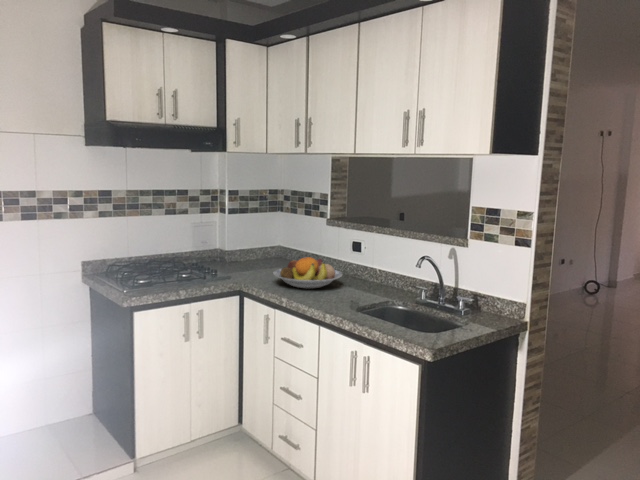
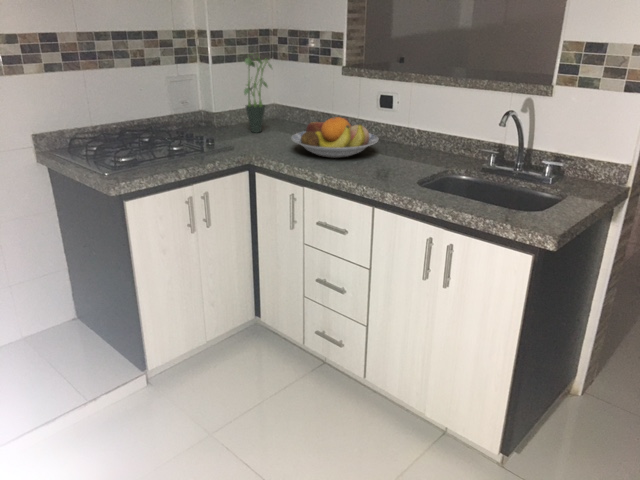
potted plant: none [247,207,271,268] -> present [244,57,272,133]

